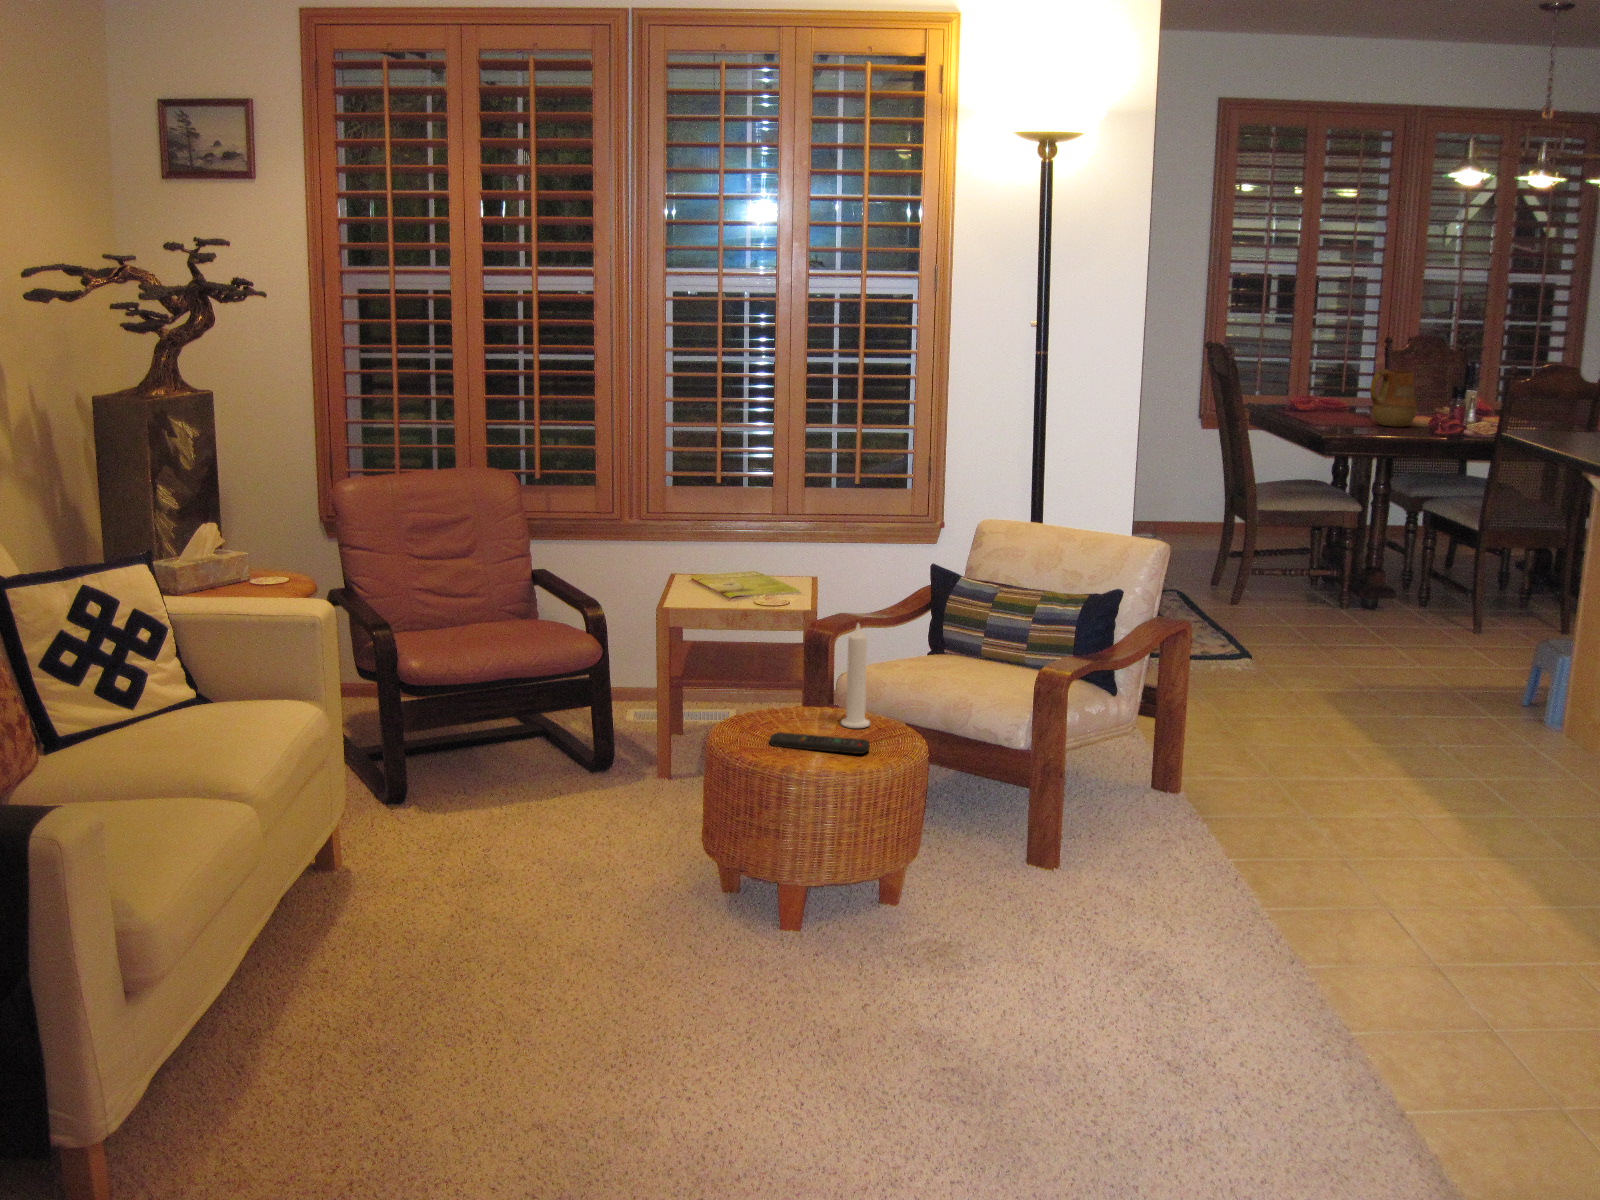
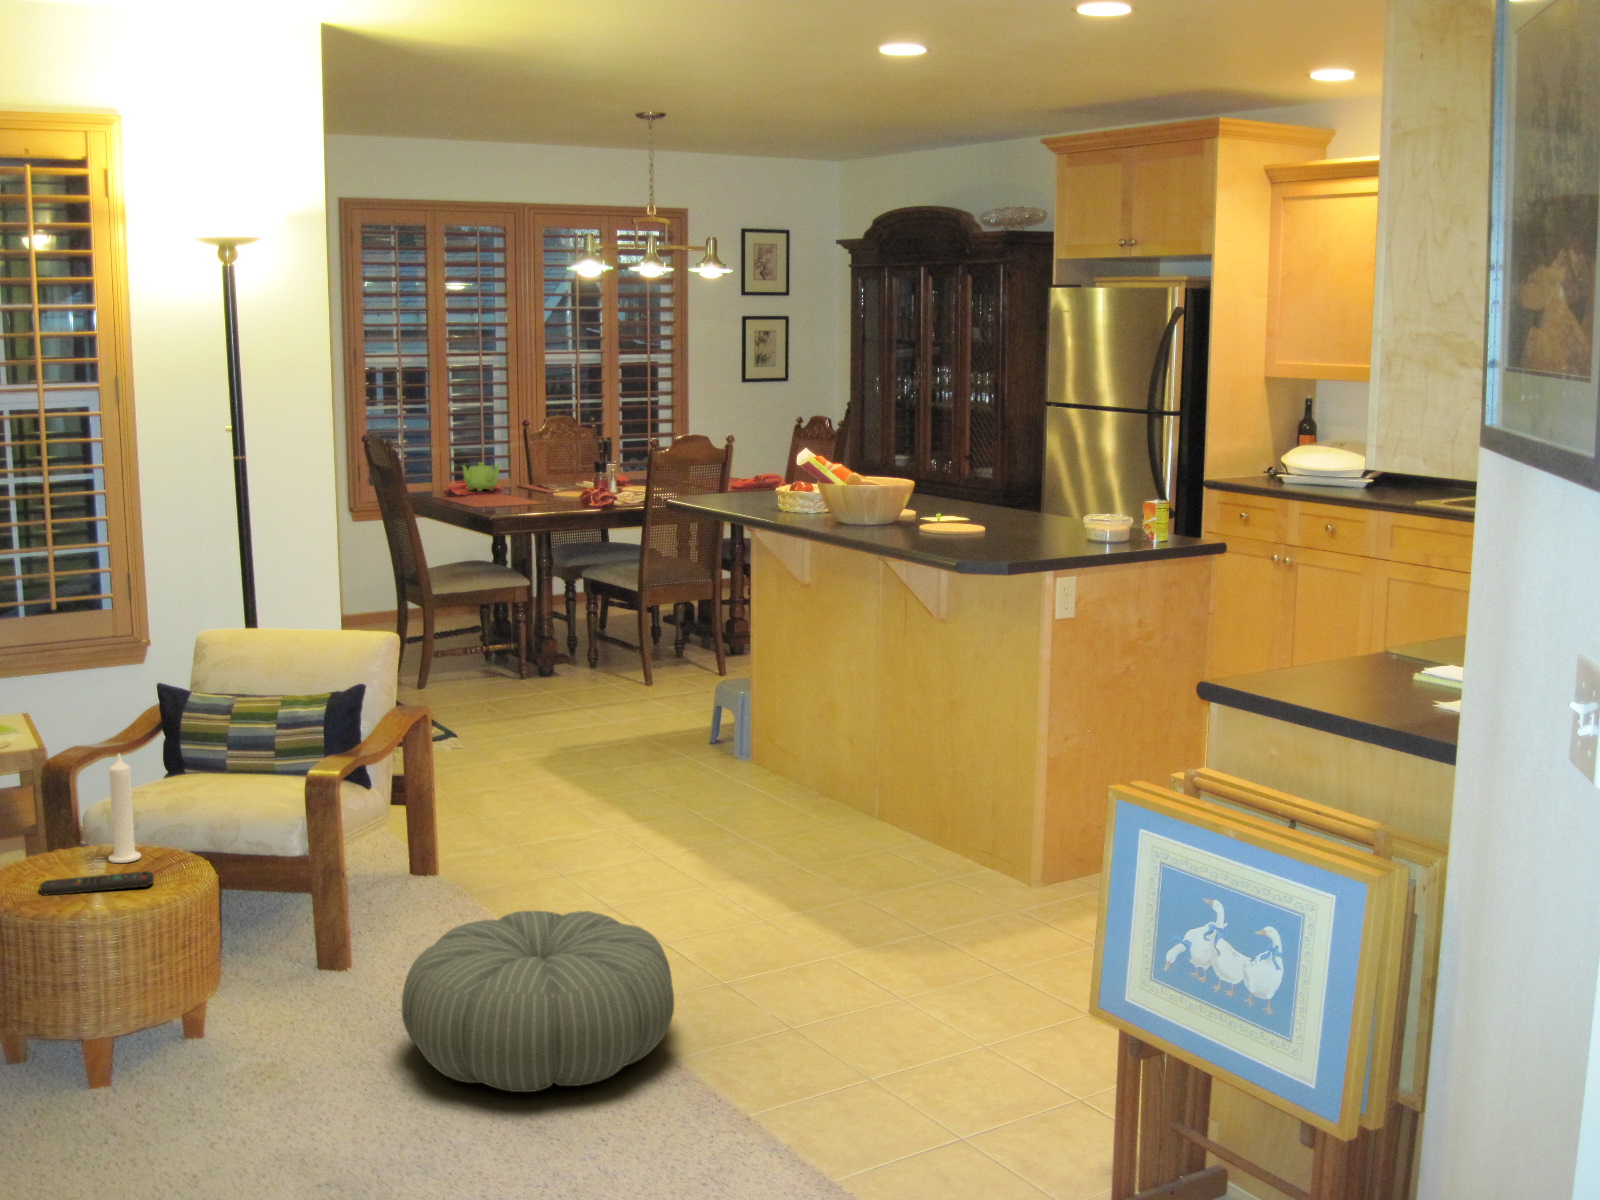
pitcher: present [1370,369,1418,427] -> none [526,451,569,504]
teapot: none [1305,380,1351,410] -> present [462,462,501,491]
pouf: none [1082,851,1391,1059] -> present [402,911,674,1092]

